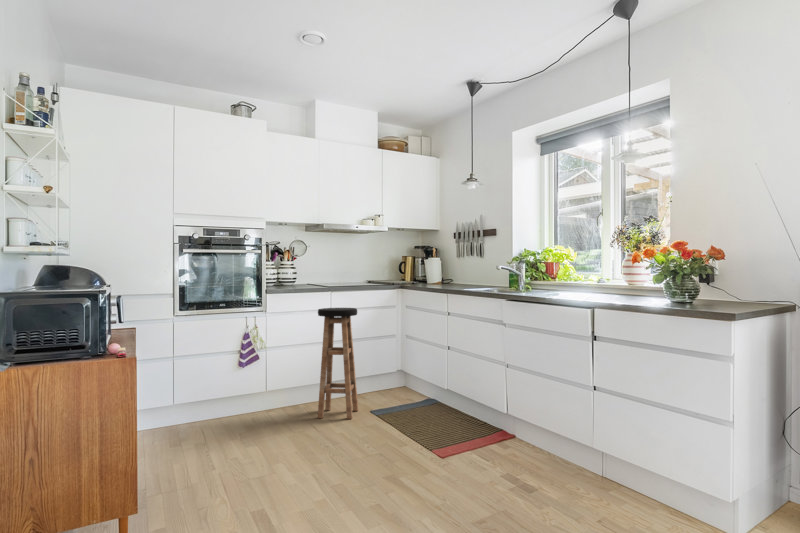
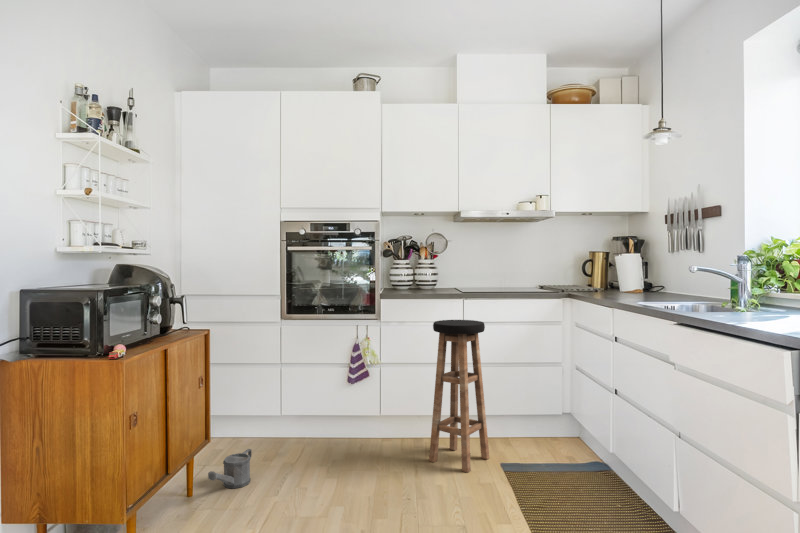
watering can: none [163,427,188,459] -> present [208,449,252,488]

